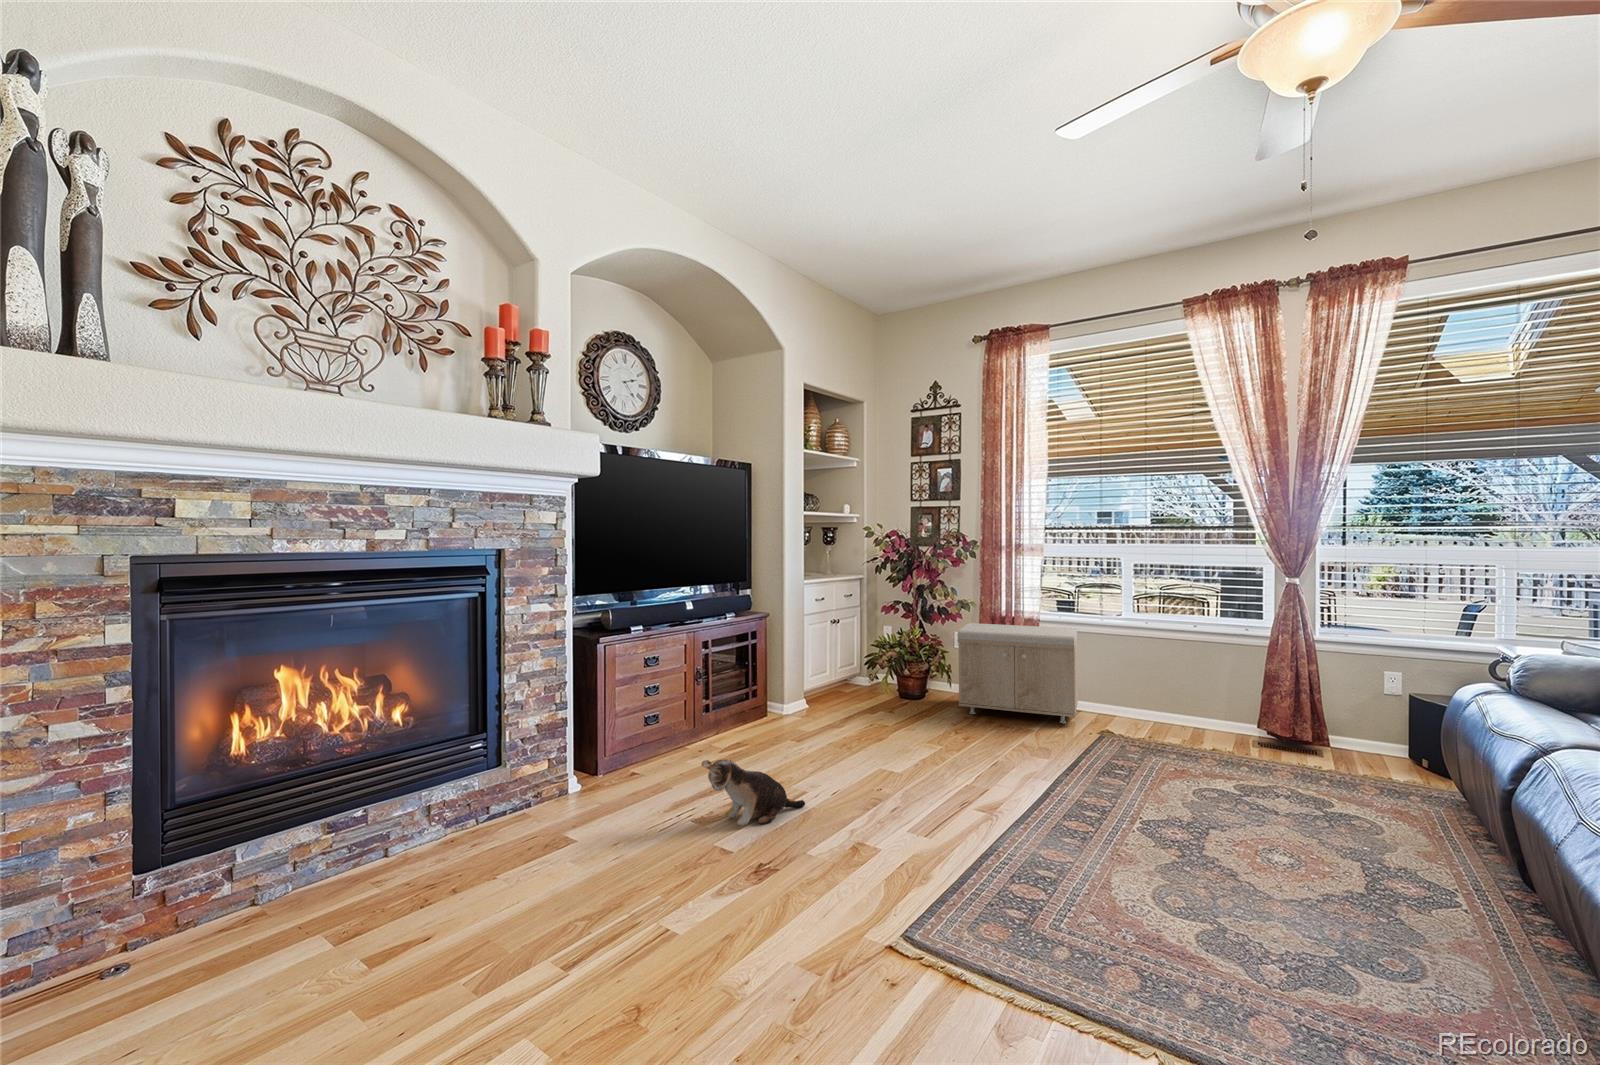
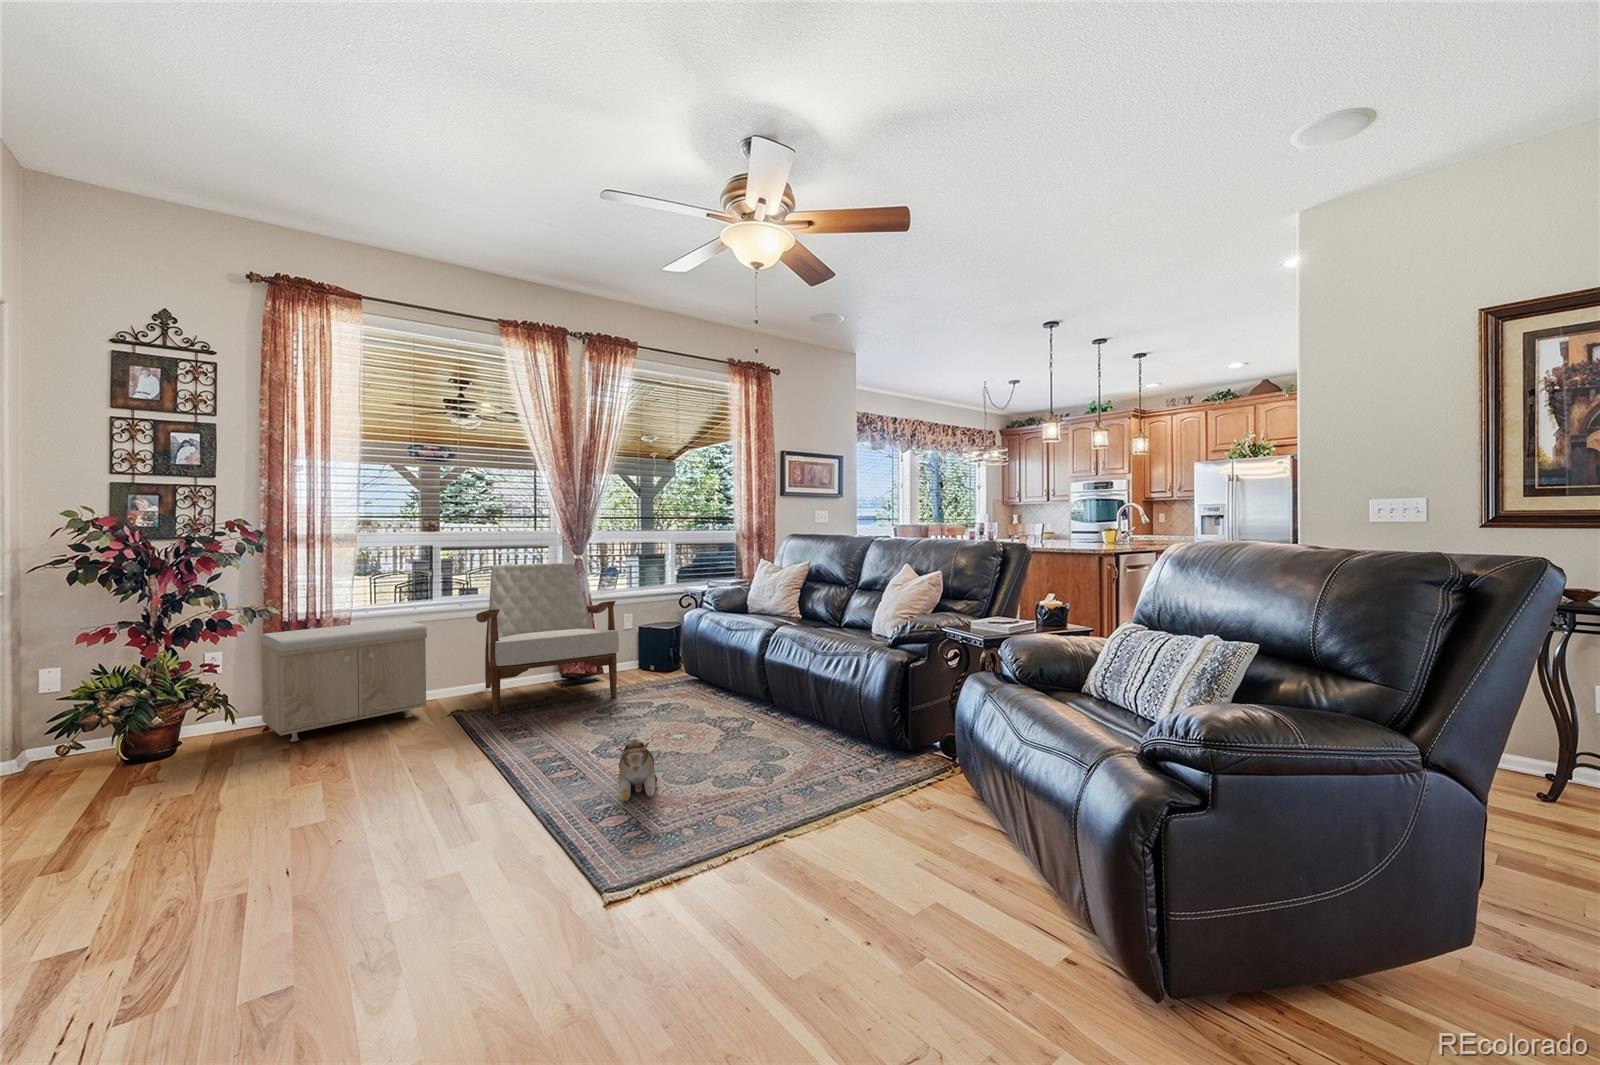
armchair: none [1121,582,1307,779] -> present [476,563,619,715]
plush toy: present [701,759,805,825] -> present [618,739,657,801]

